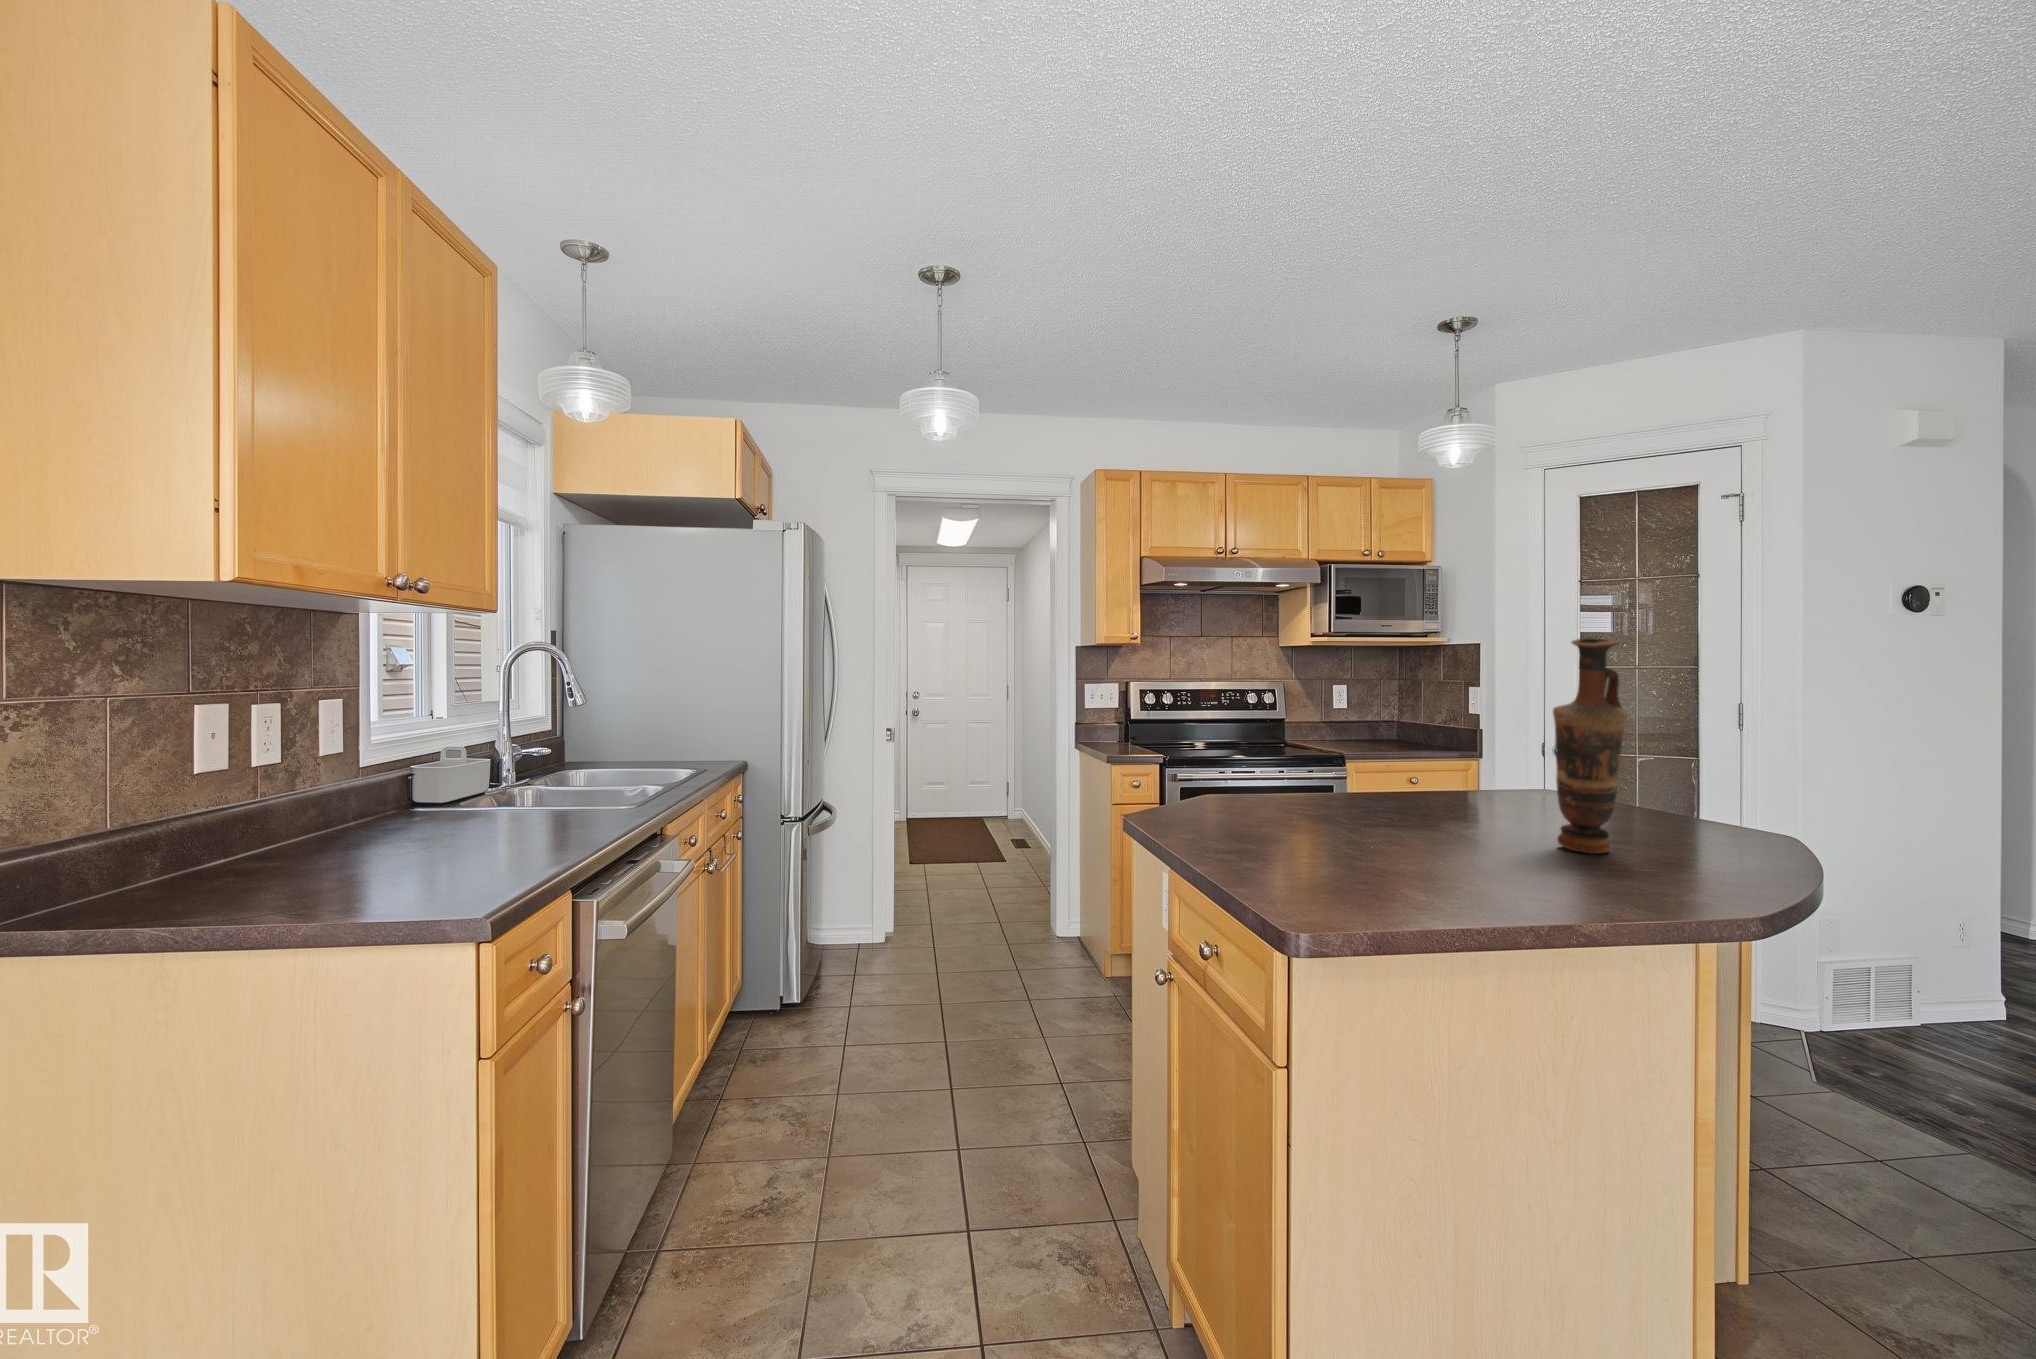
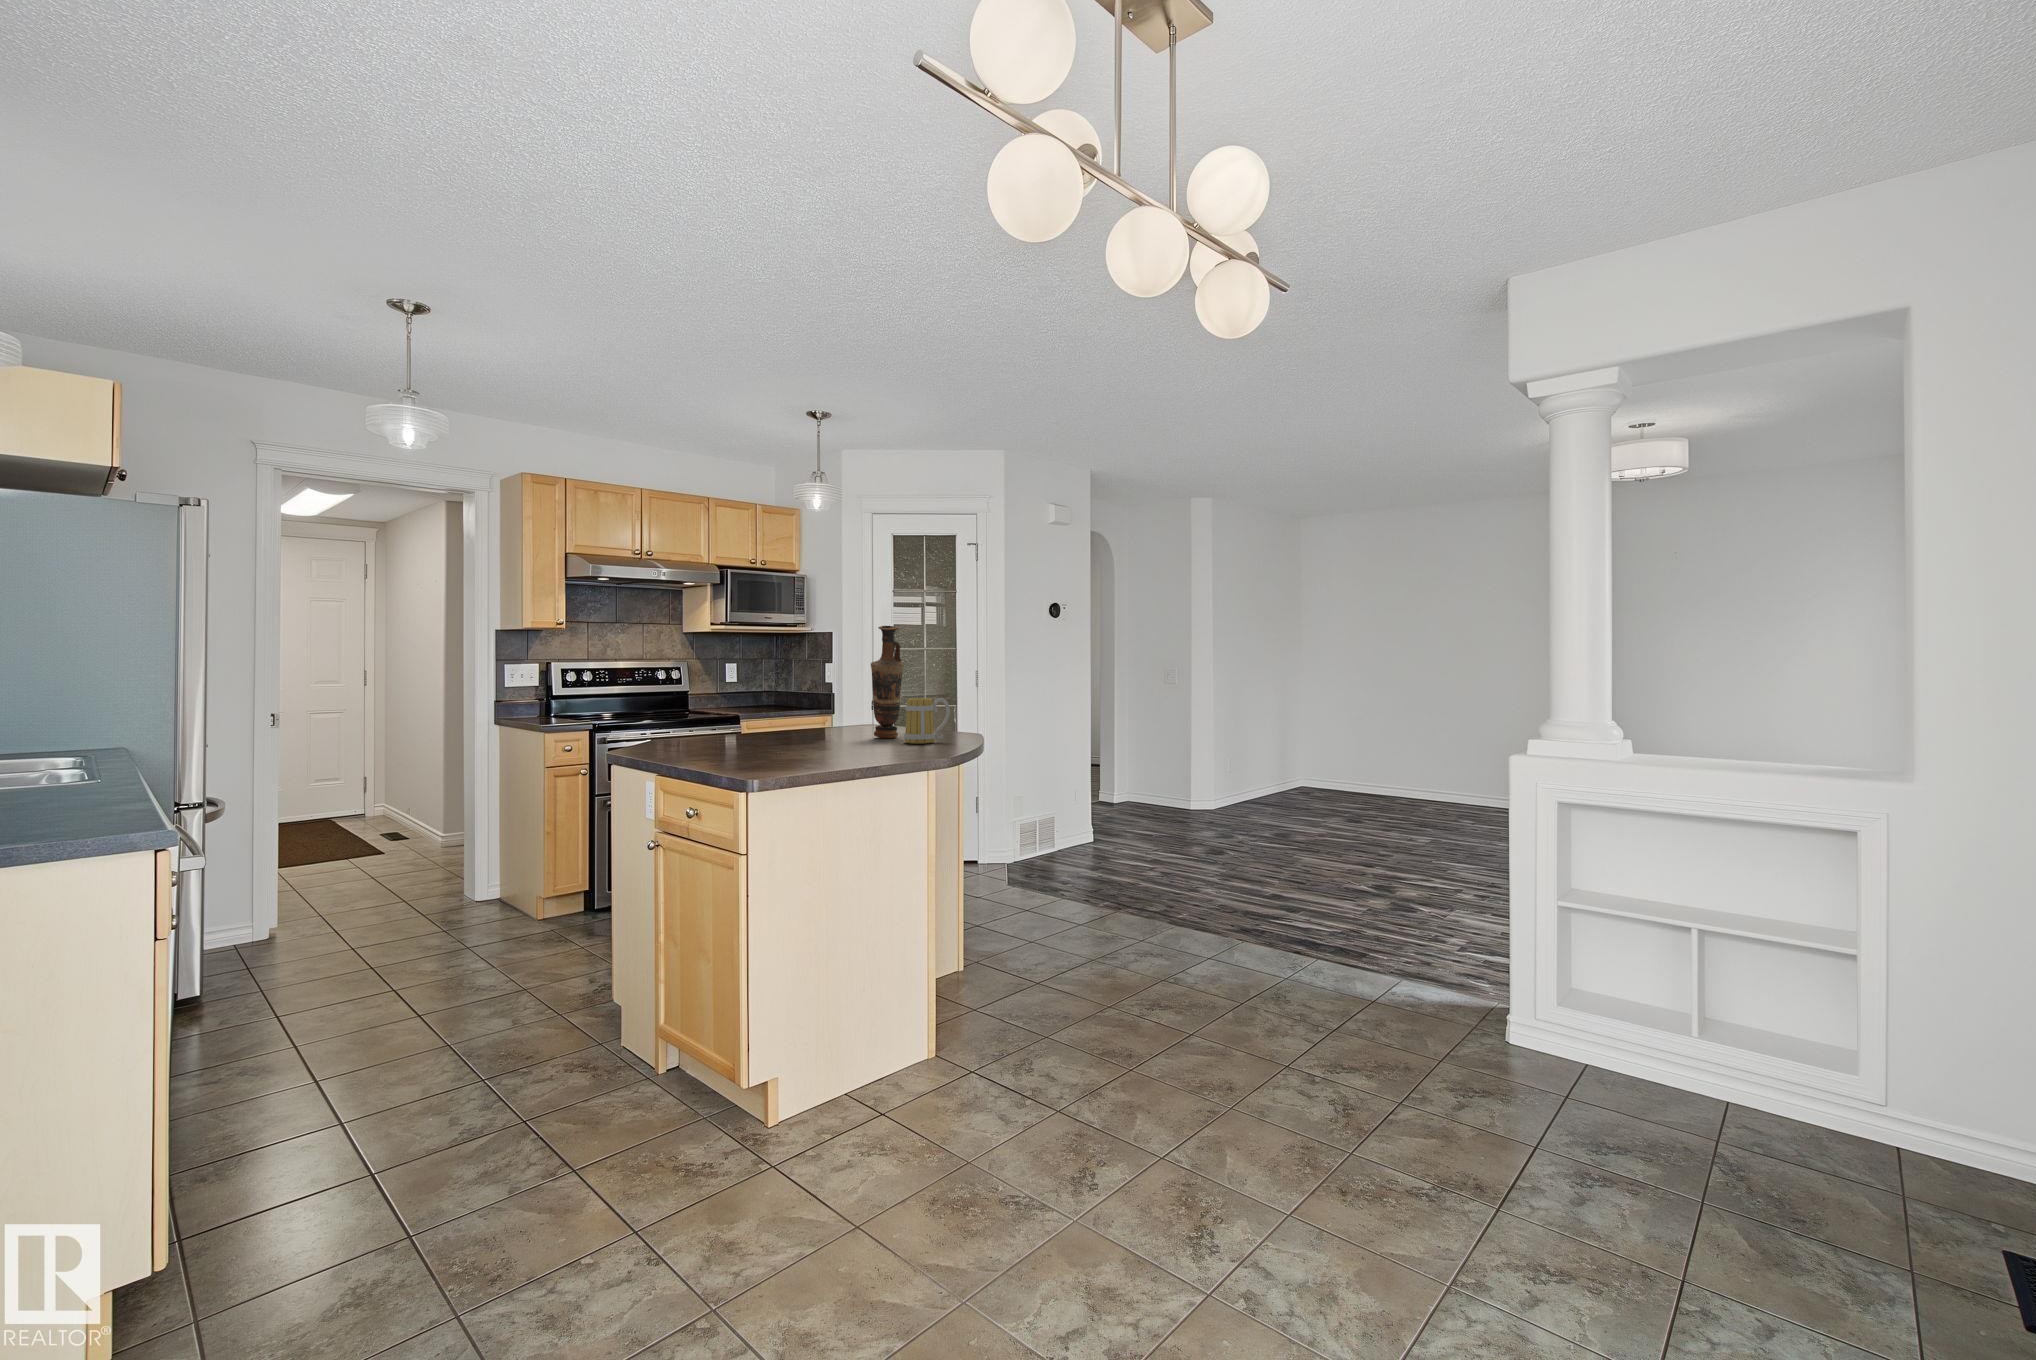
mug: none [1632,787,1754,889] -> present [904,698,950,744]

